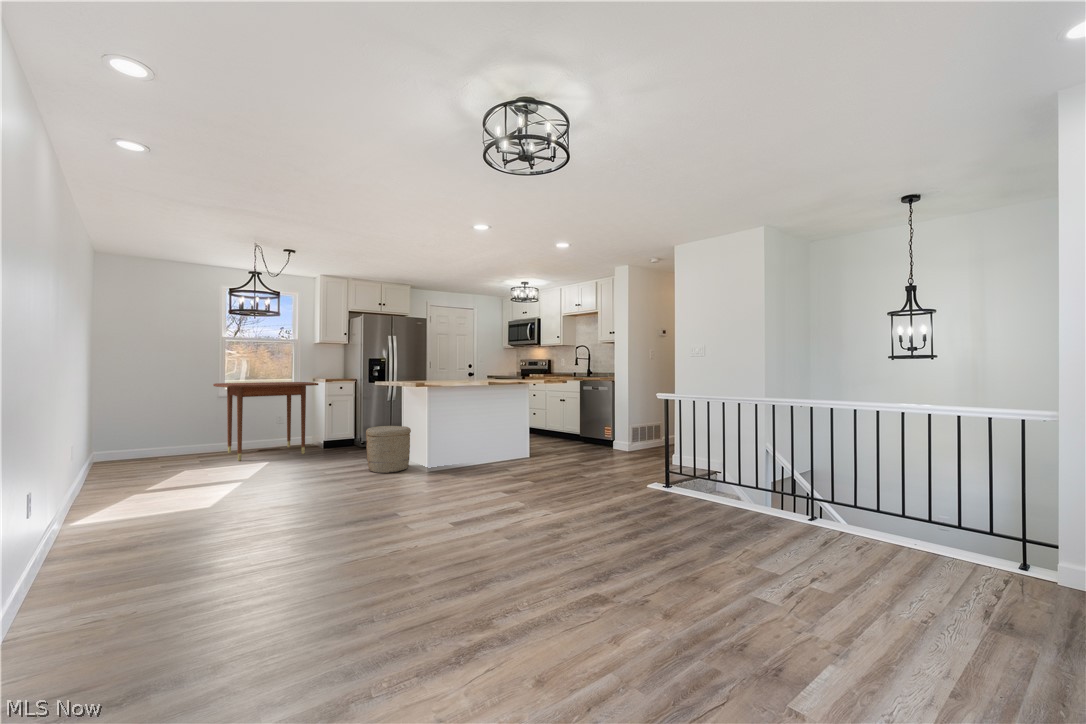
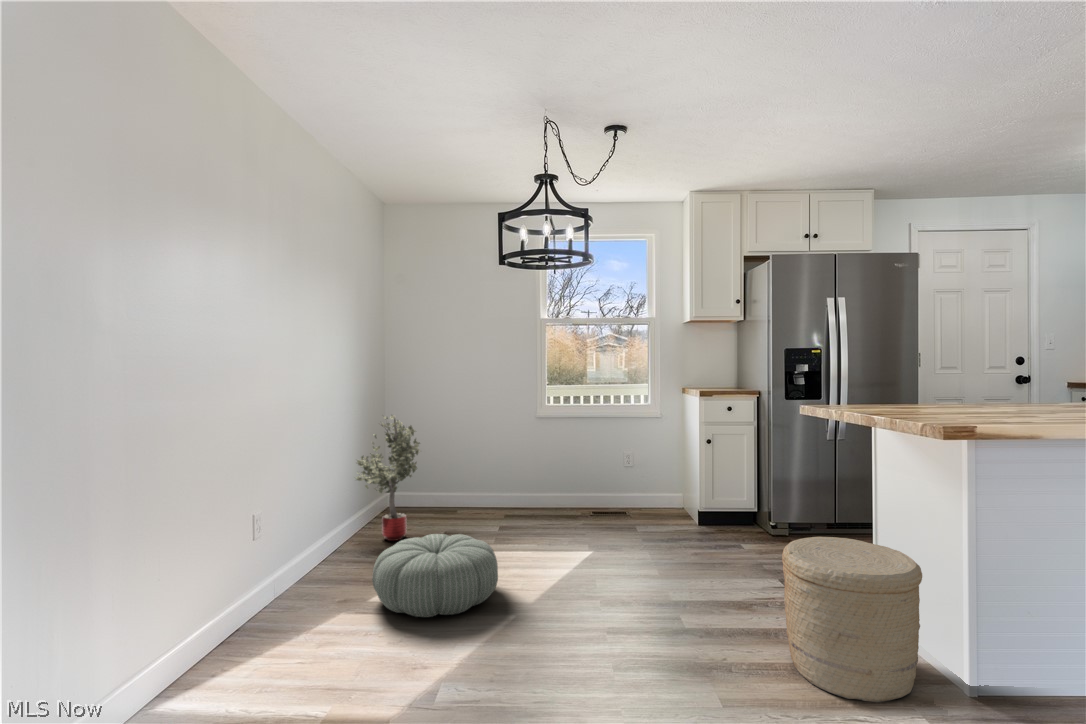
dining table: present [213,382,318,461] -> none [518,393,682,540]
potted tree: none [91,395,146,474] -> present [356,415,420,541]
pouf: none [149,451,229,487] -> present [372,534,498,617]

